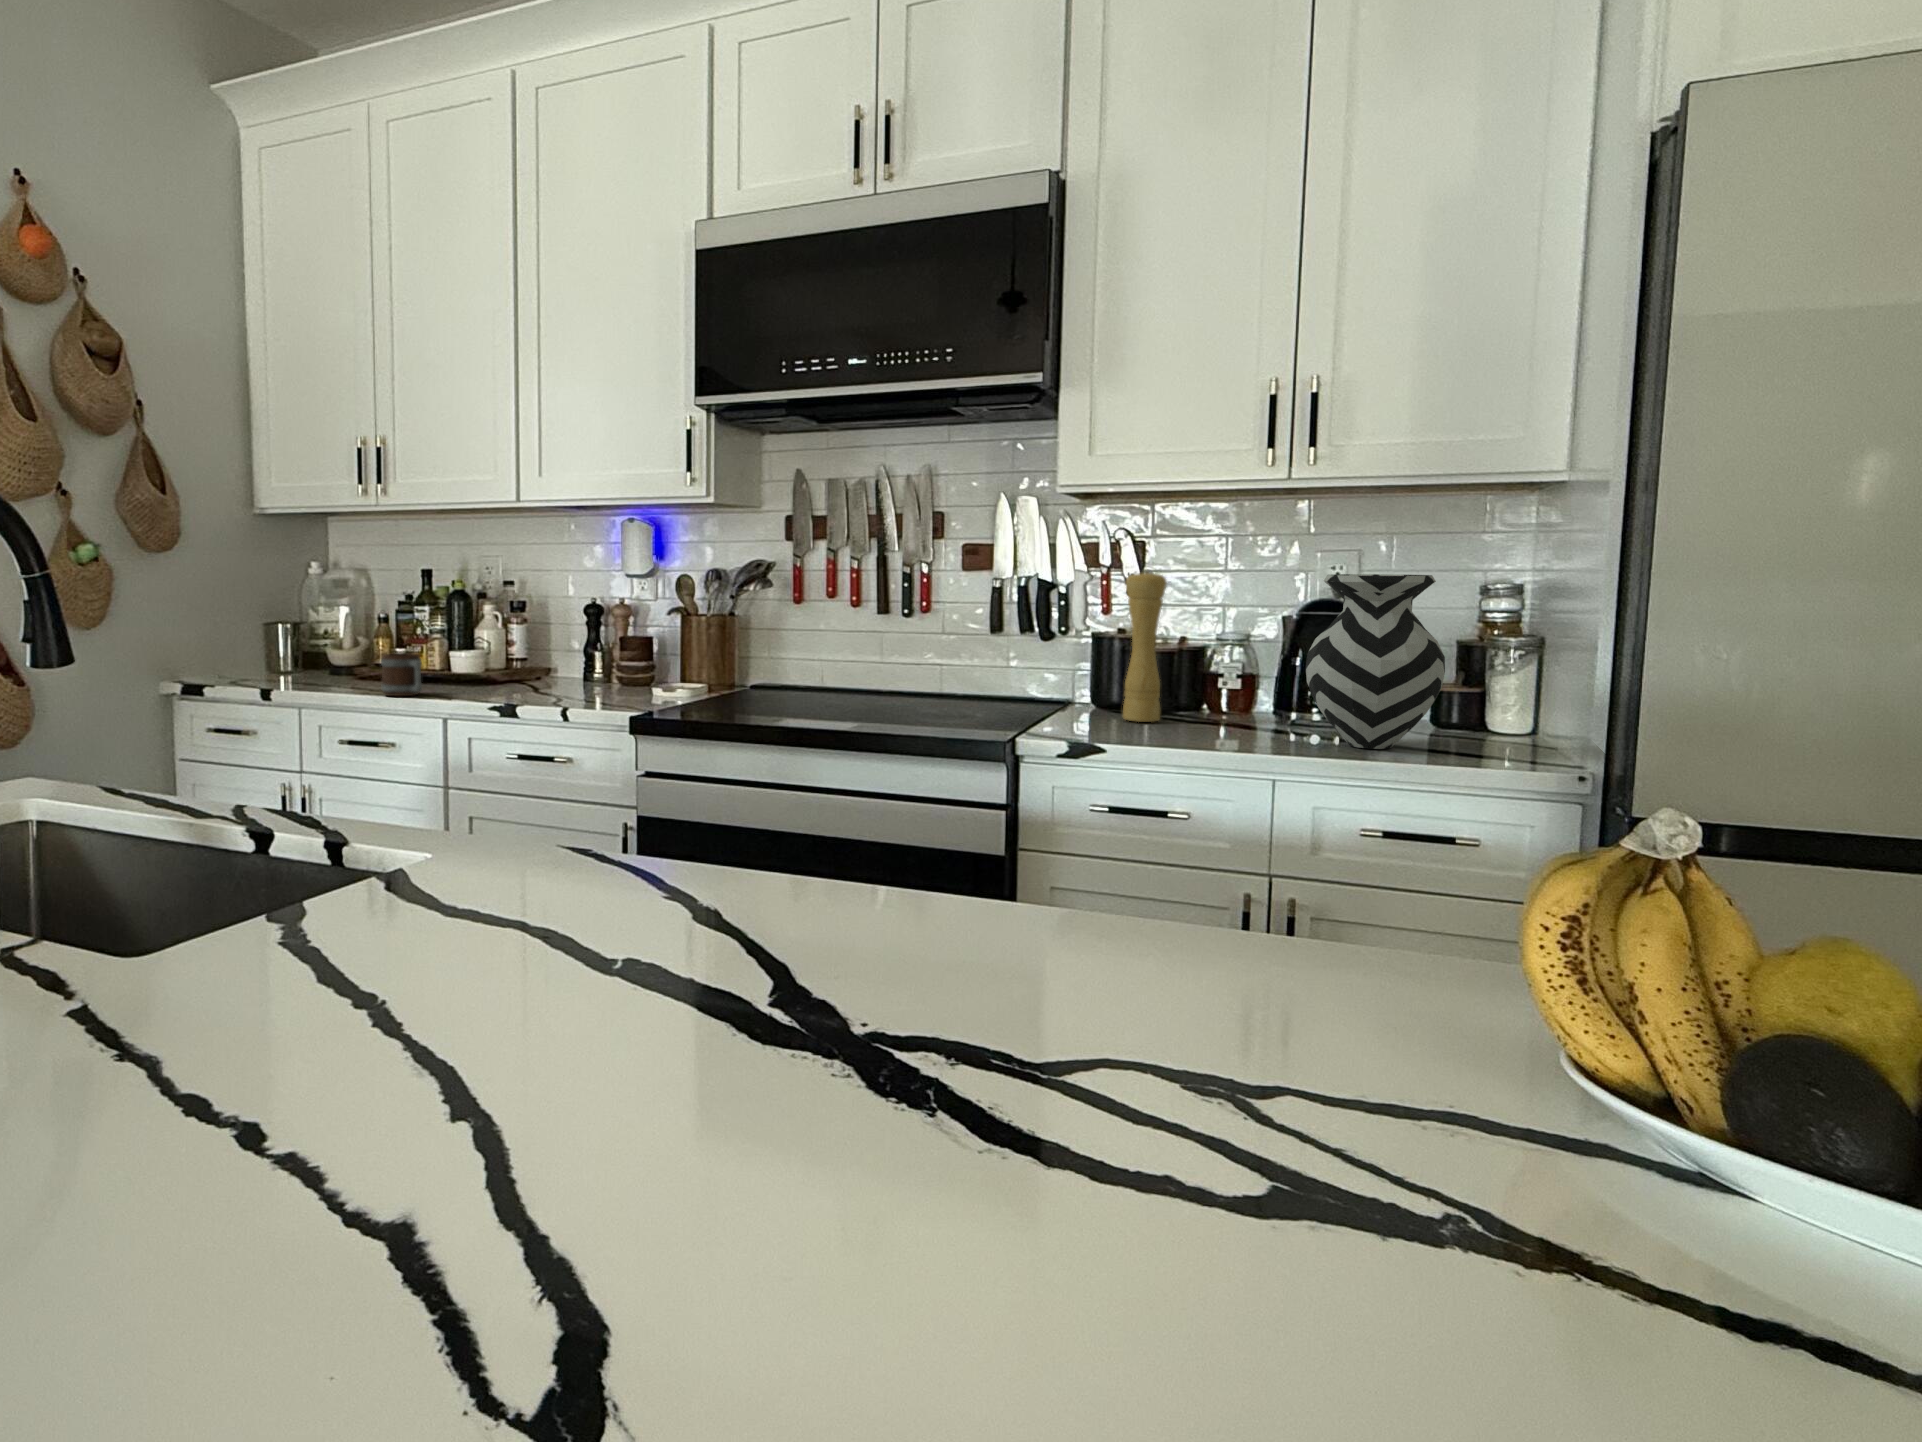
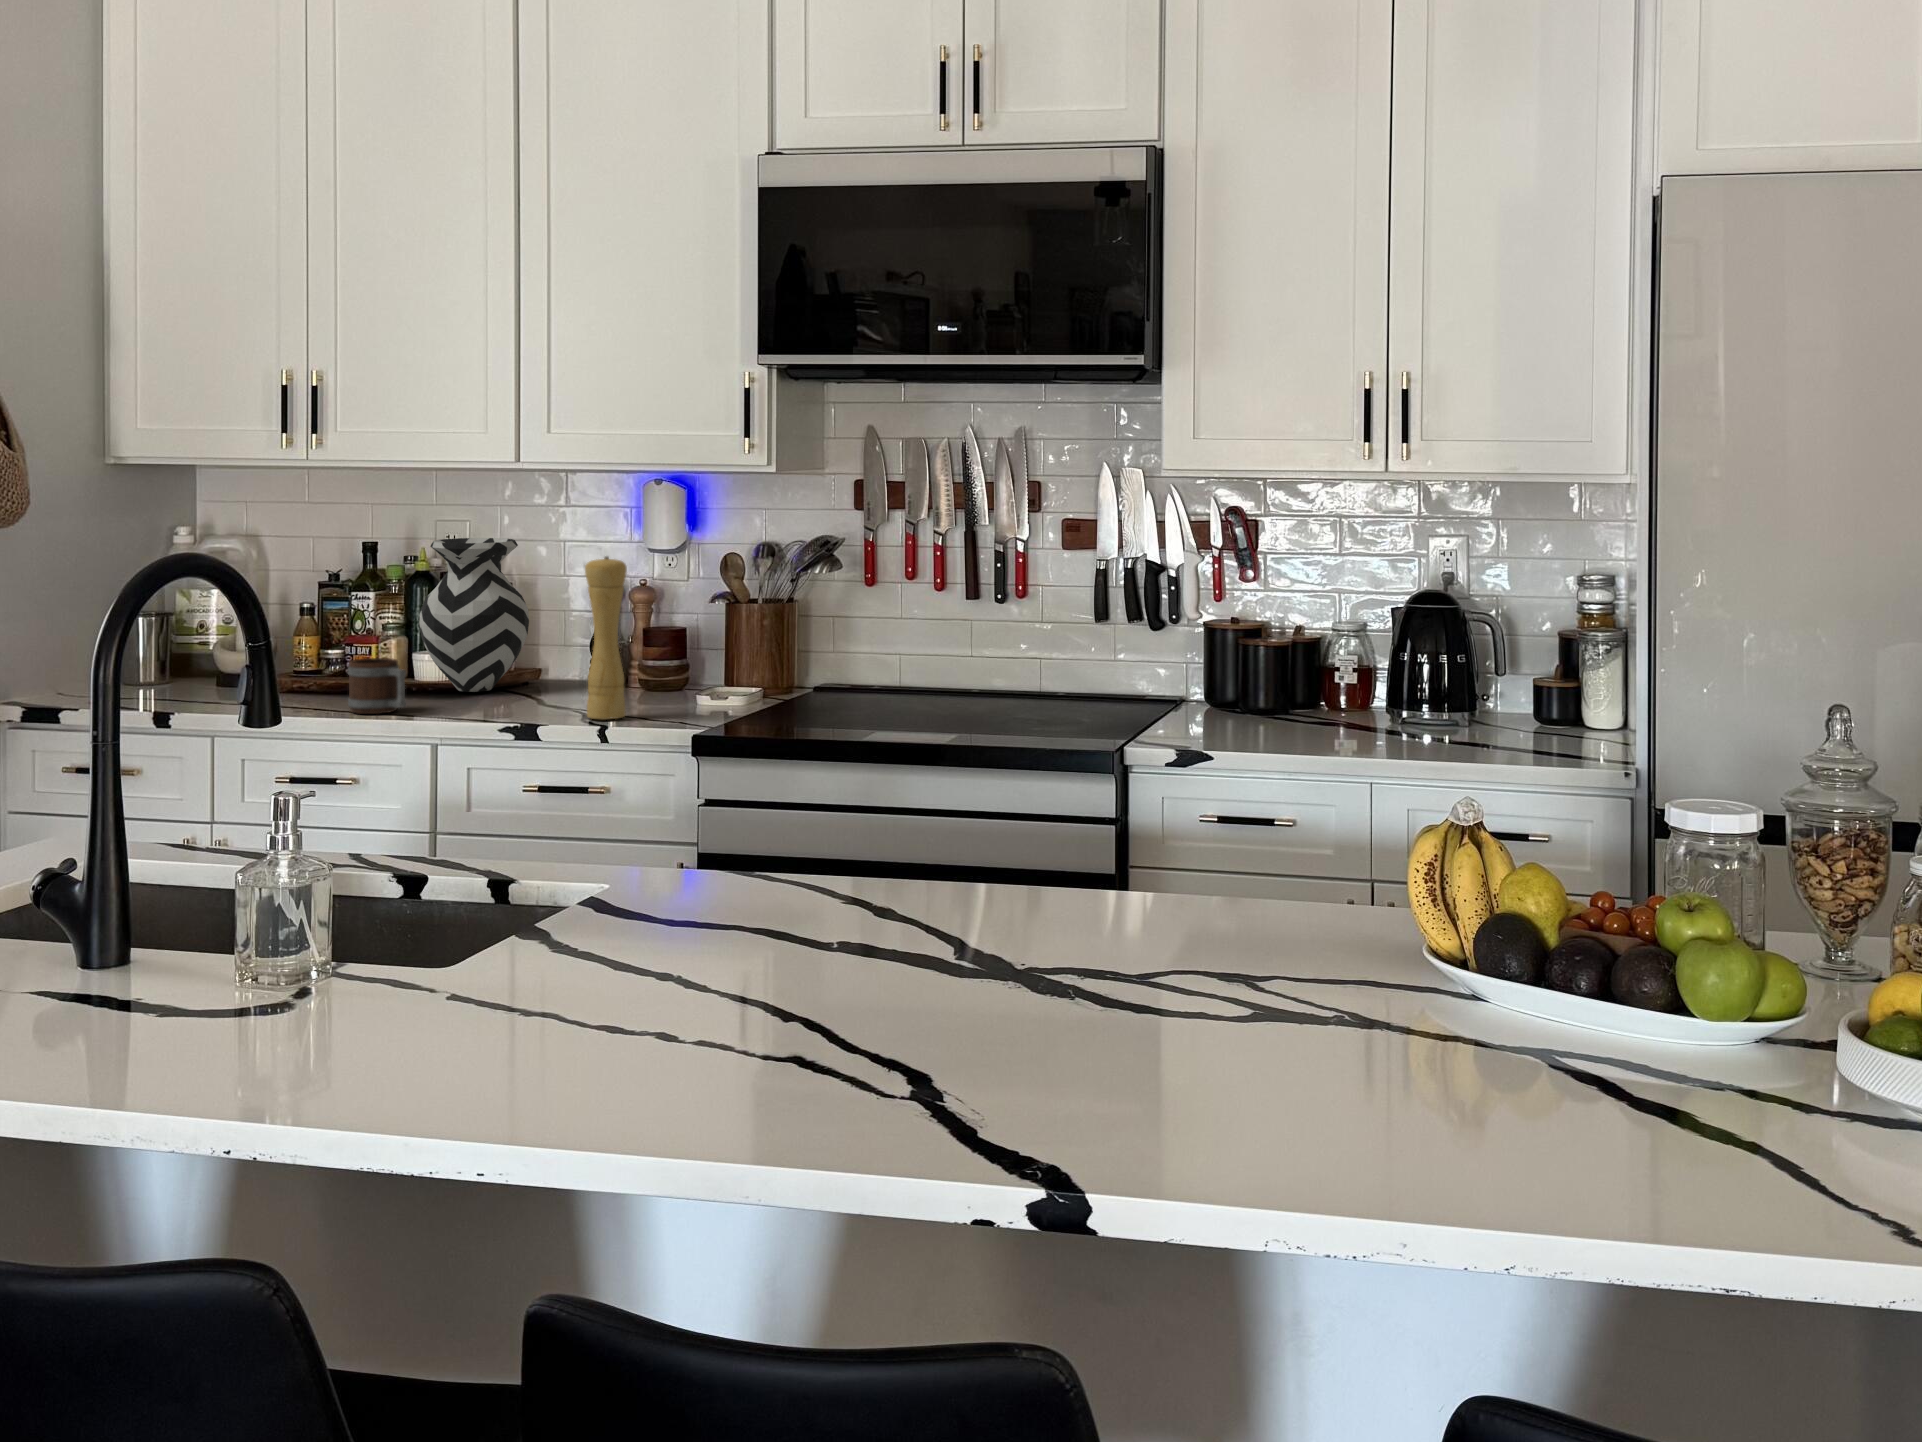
pepper mill: present [1123,571,1167,722] -> present [585,556,627,720]
vase: present [1306,574,1445,749] -> present [419,538,529,692]

